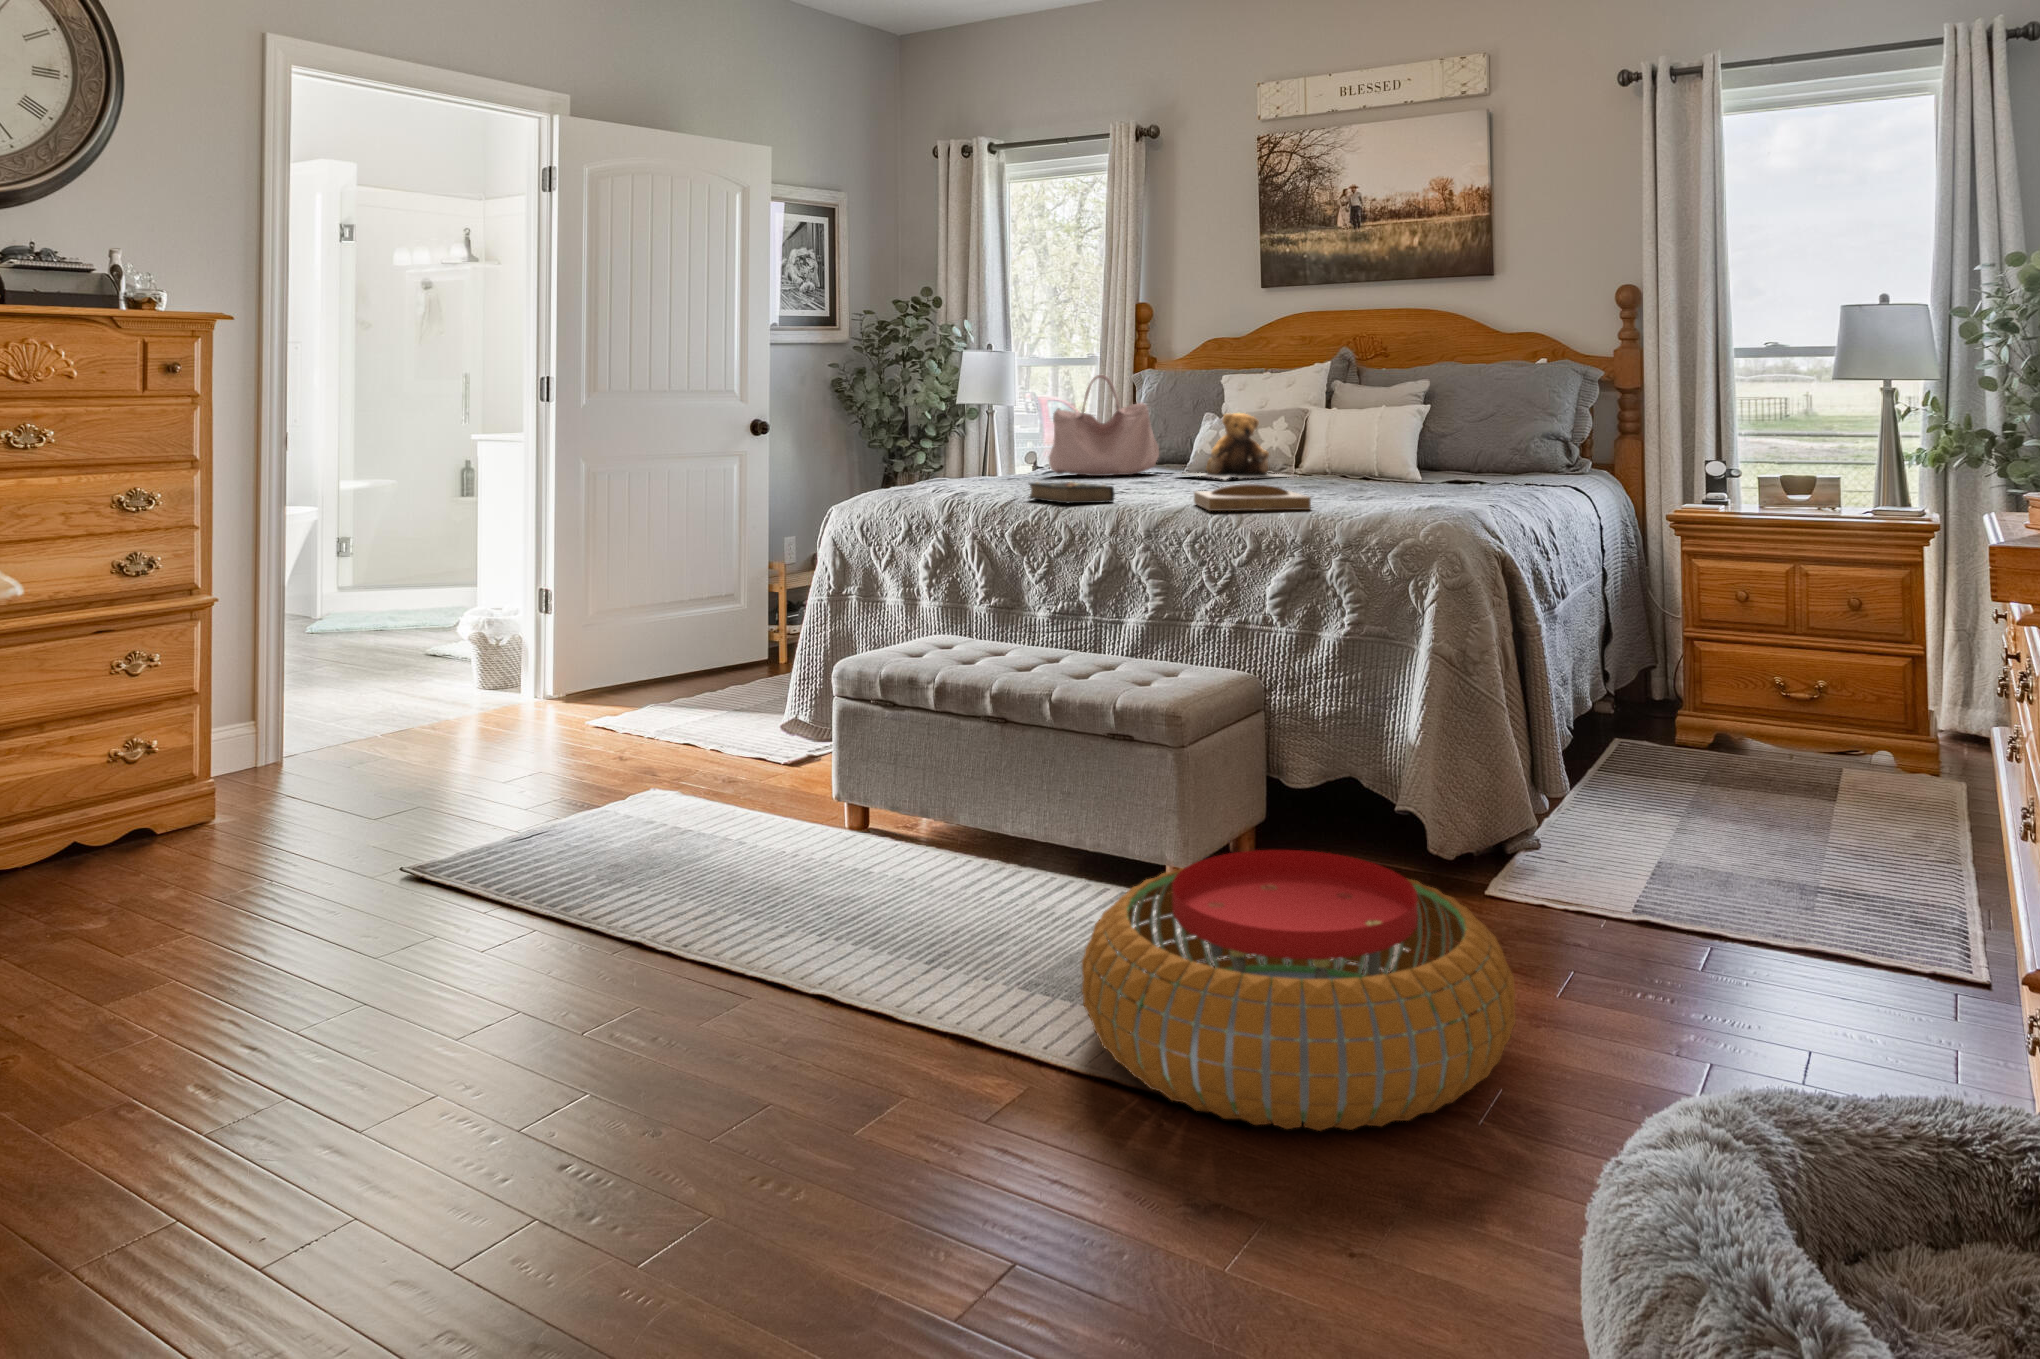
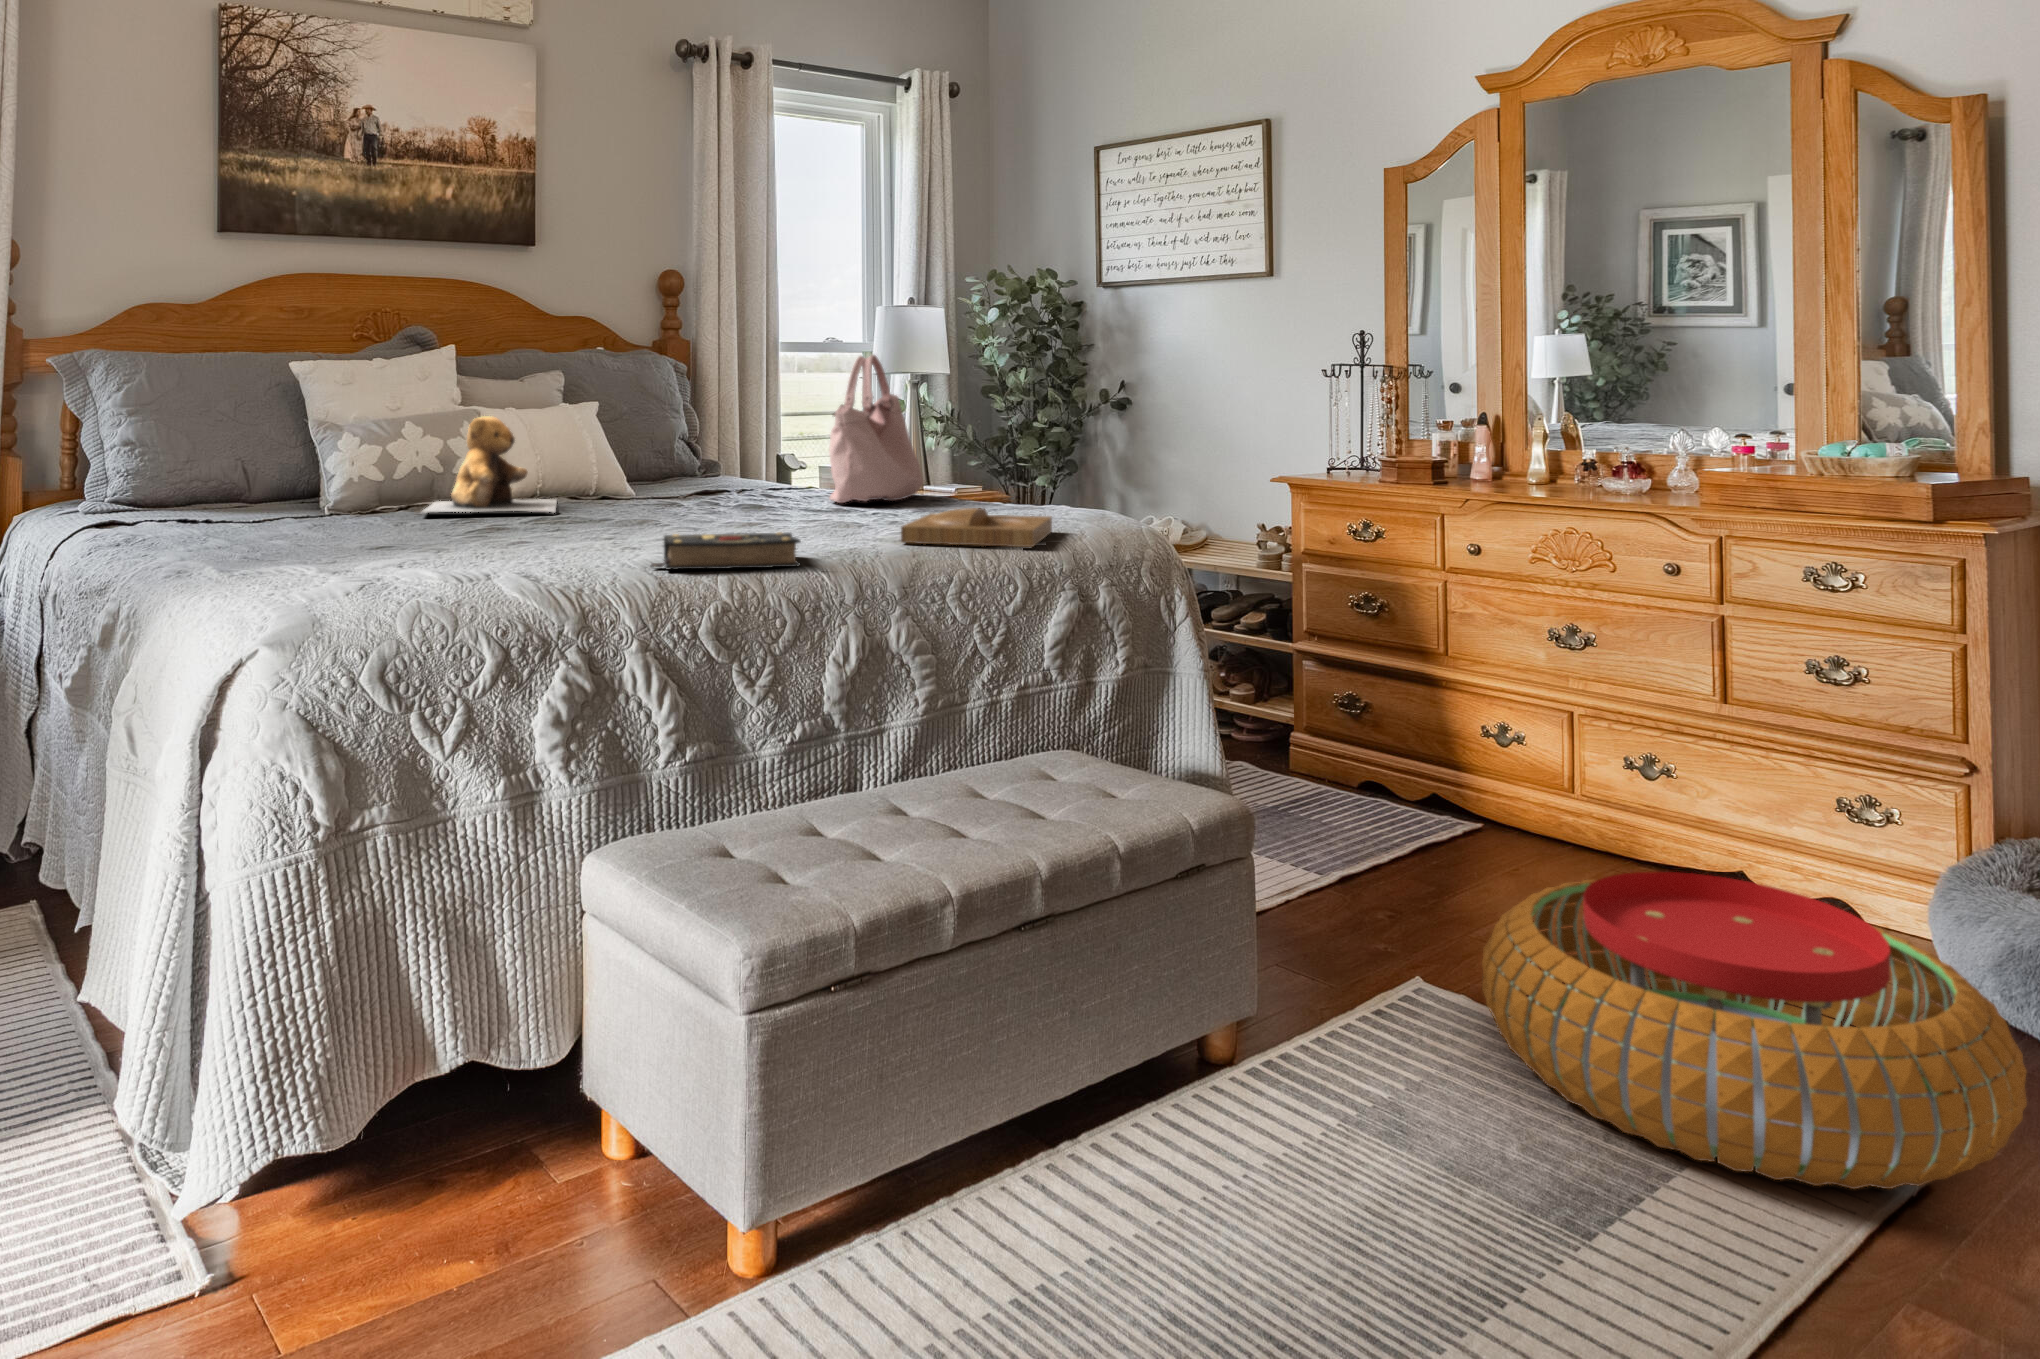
handbag: present [1049,375,1159,476] -> present [829,355,923,503]

